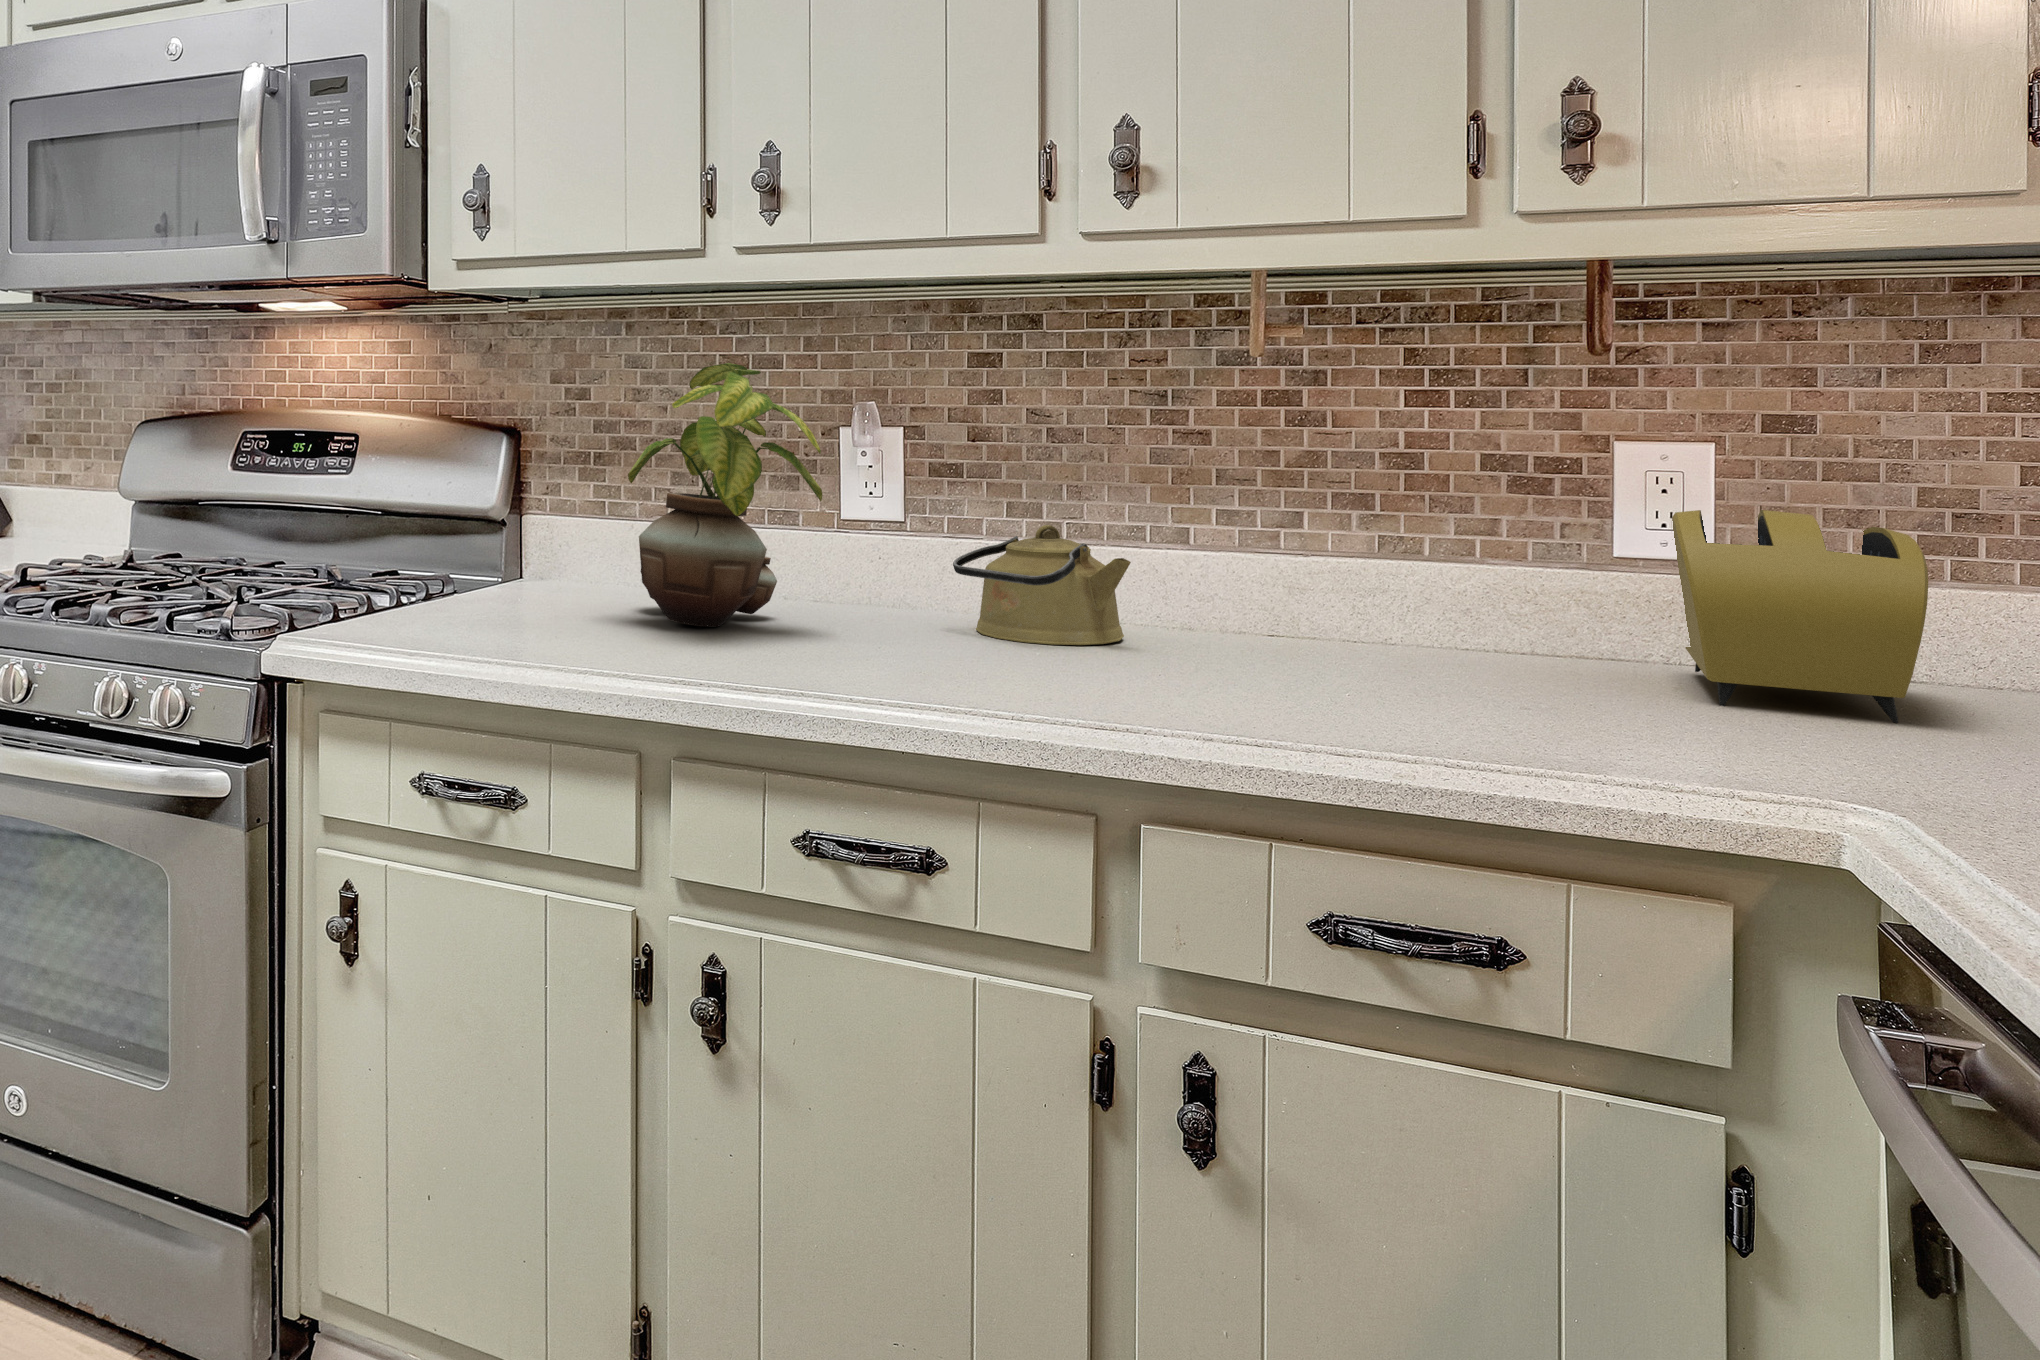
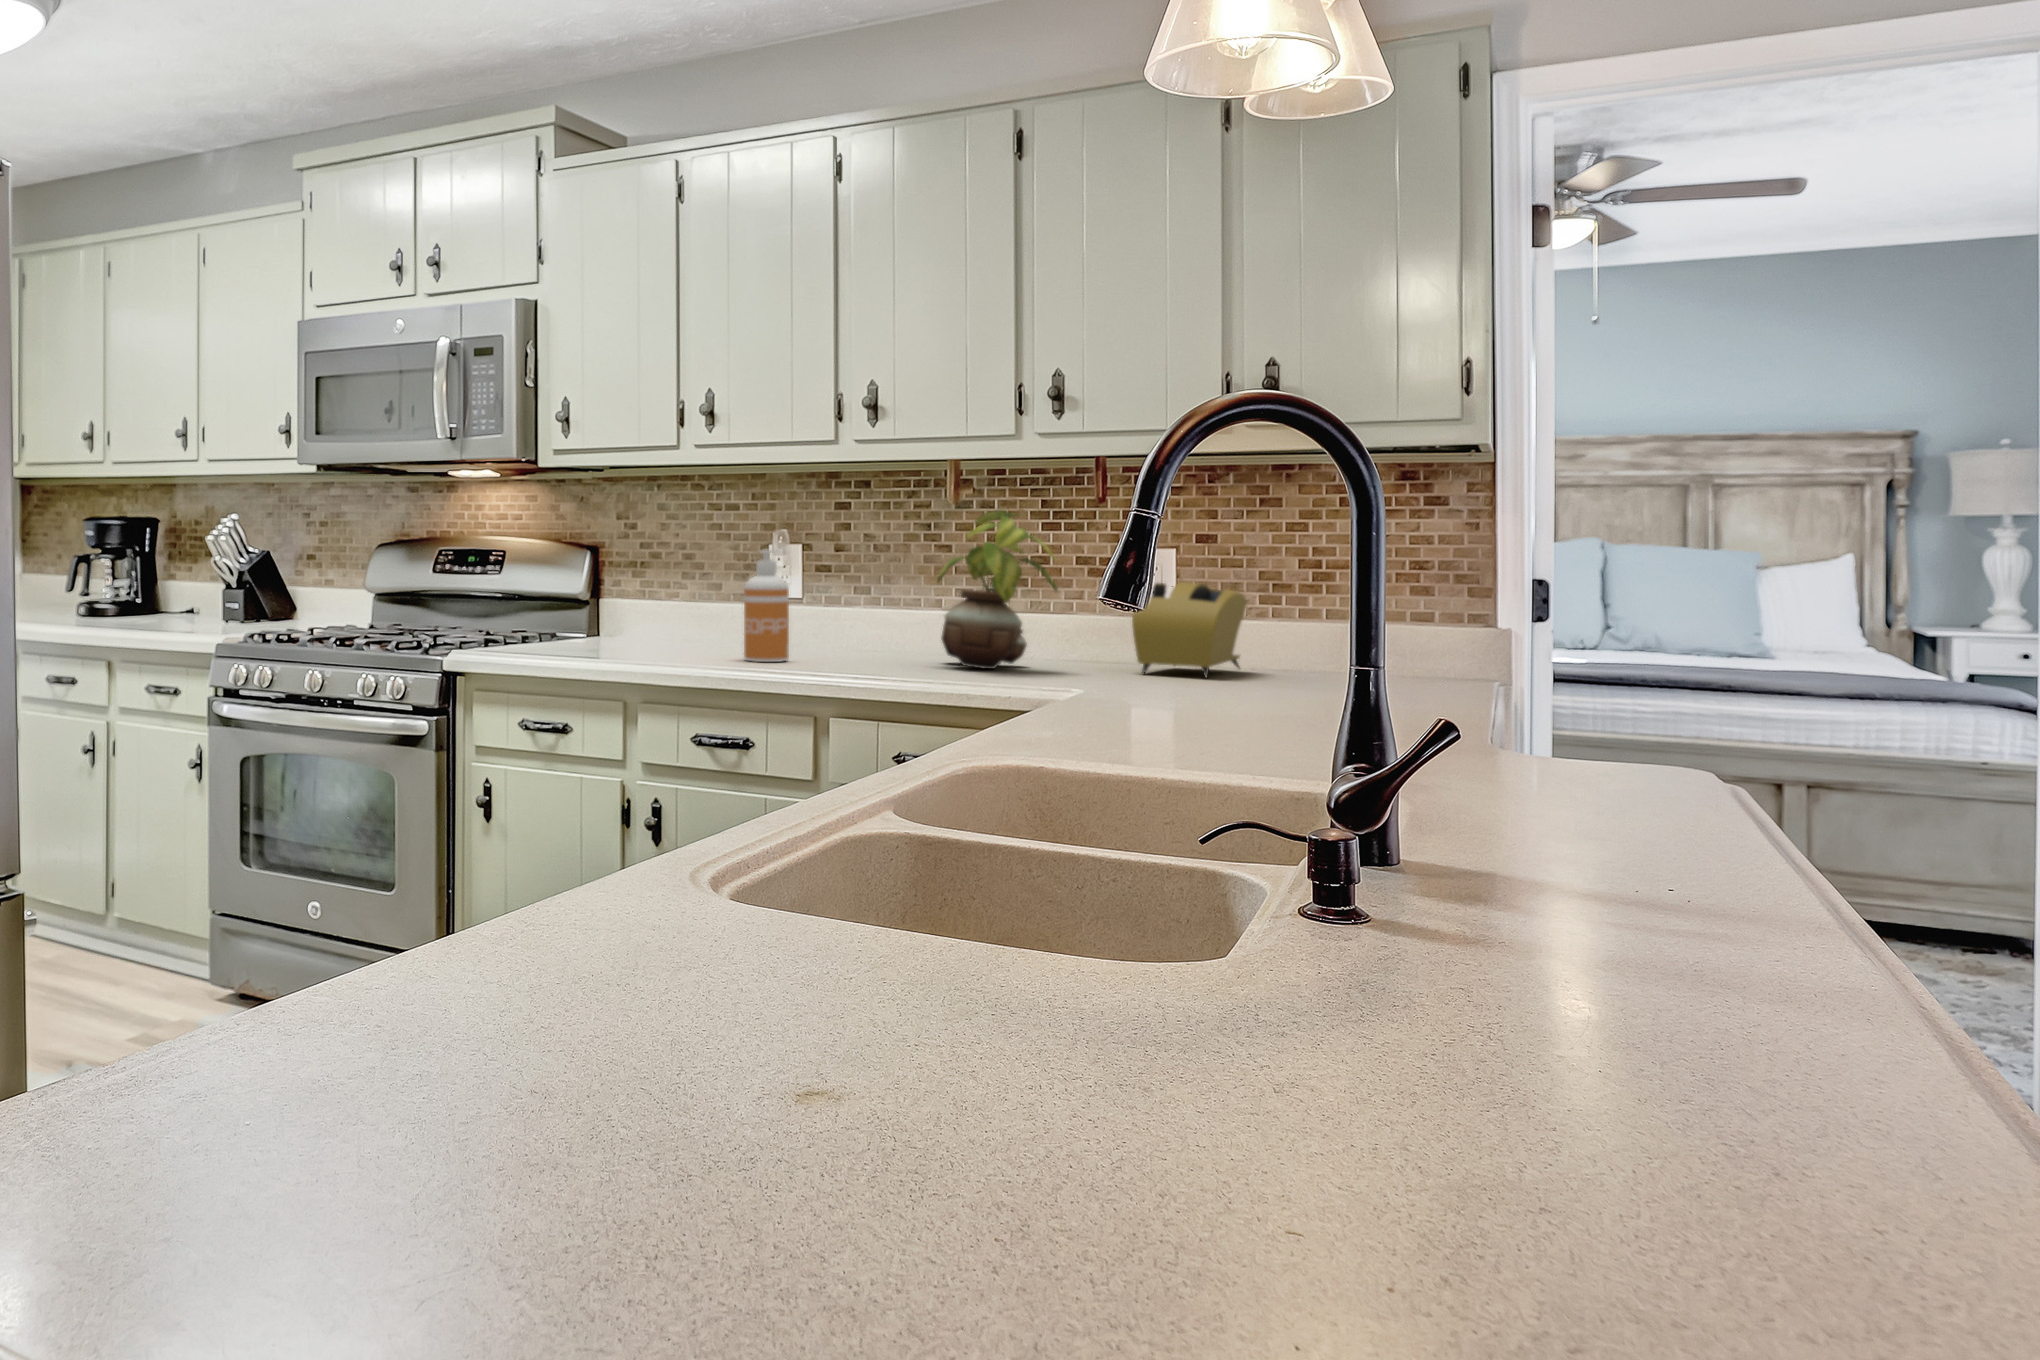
potted plant: present [628,363,822,627] -> present [937,510,1058,669]
soap dispenser: none [864,441,954,669] -> present [744,550,789,662]
kettle: present [953,525,1131,645] -> none [816,596,902,658]

